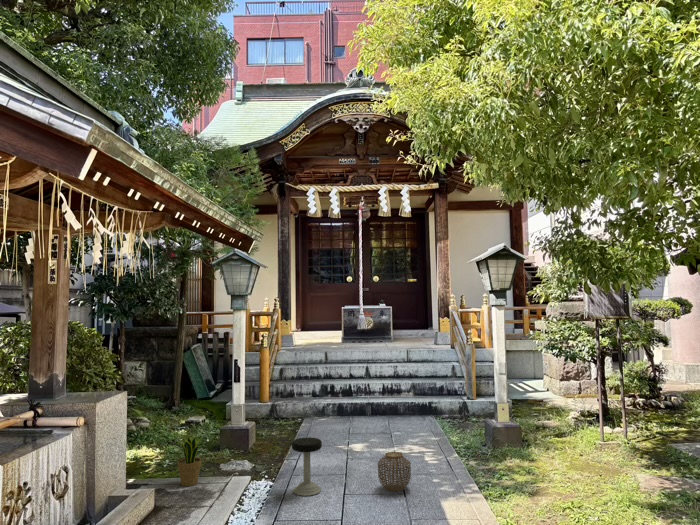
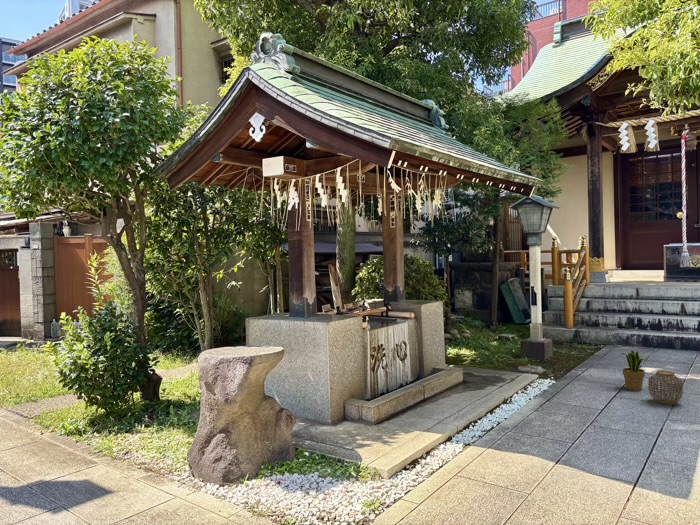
potted plant: present [176,437,202,486] -> present [622,351,645,391]
stool: present [292,437,322,496] -> none [568,350,595,395]

